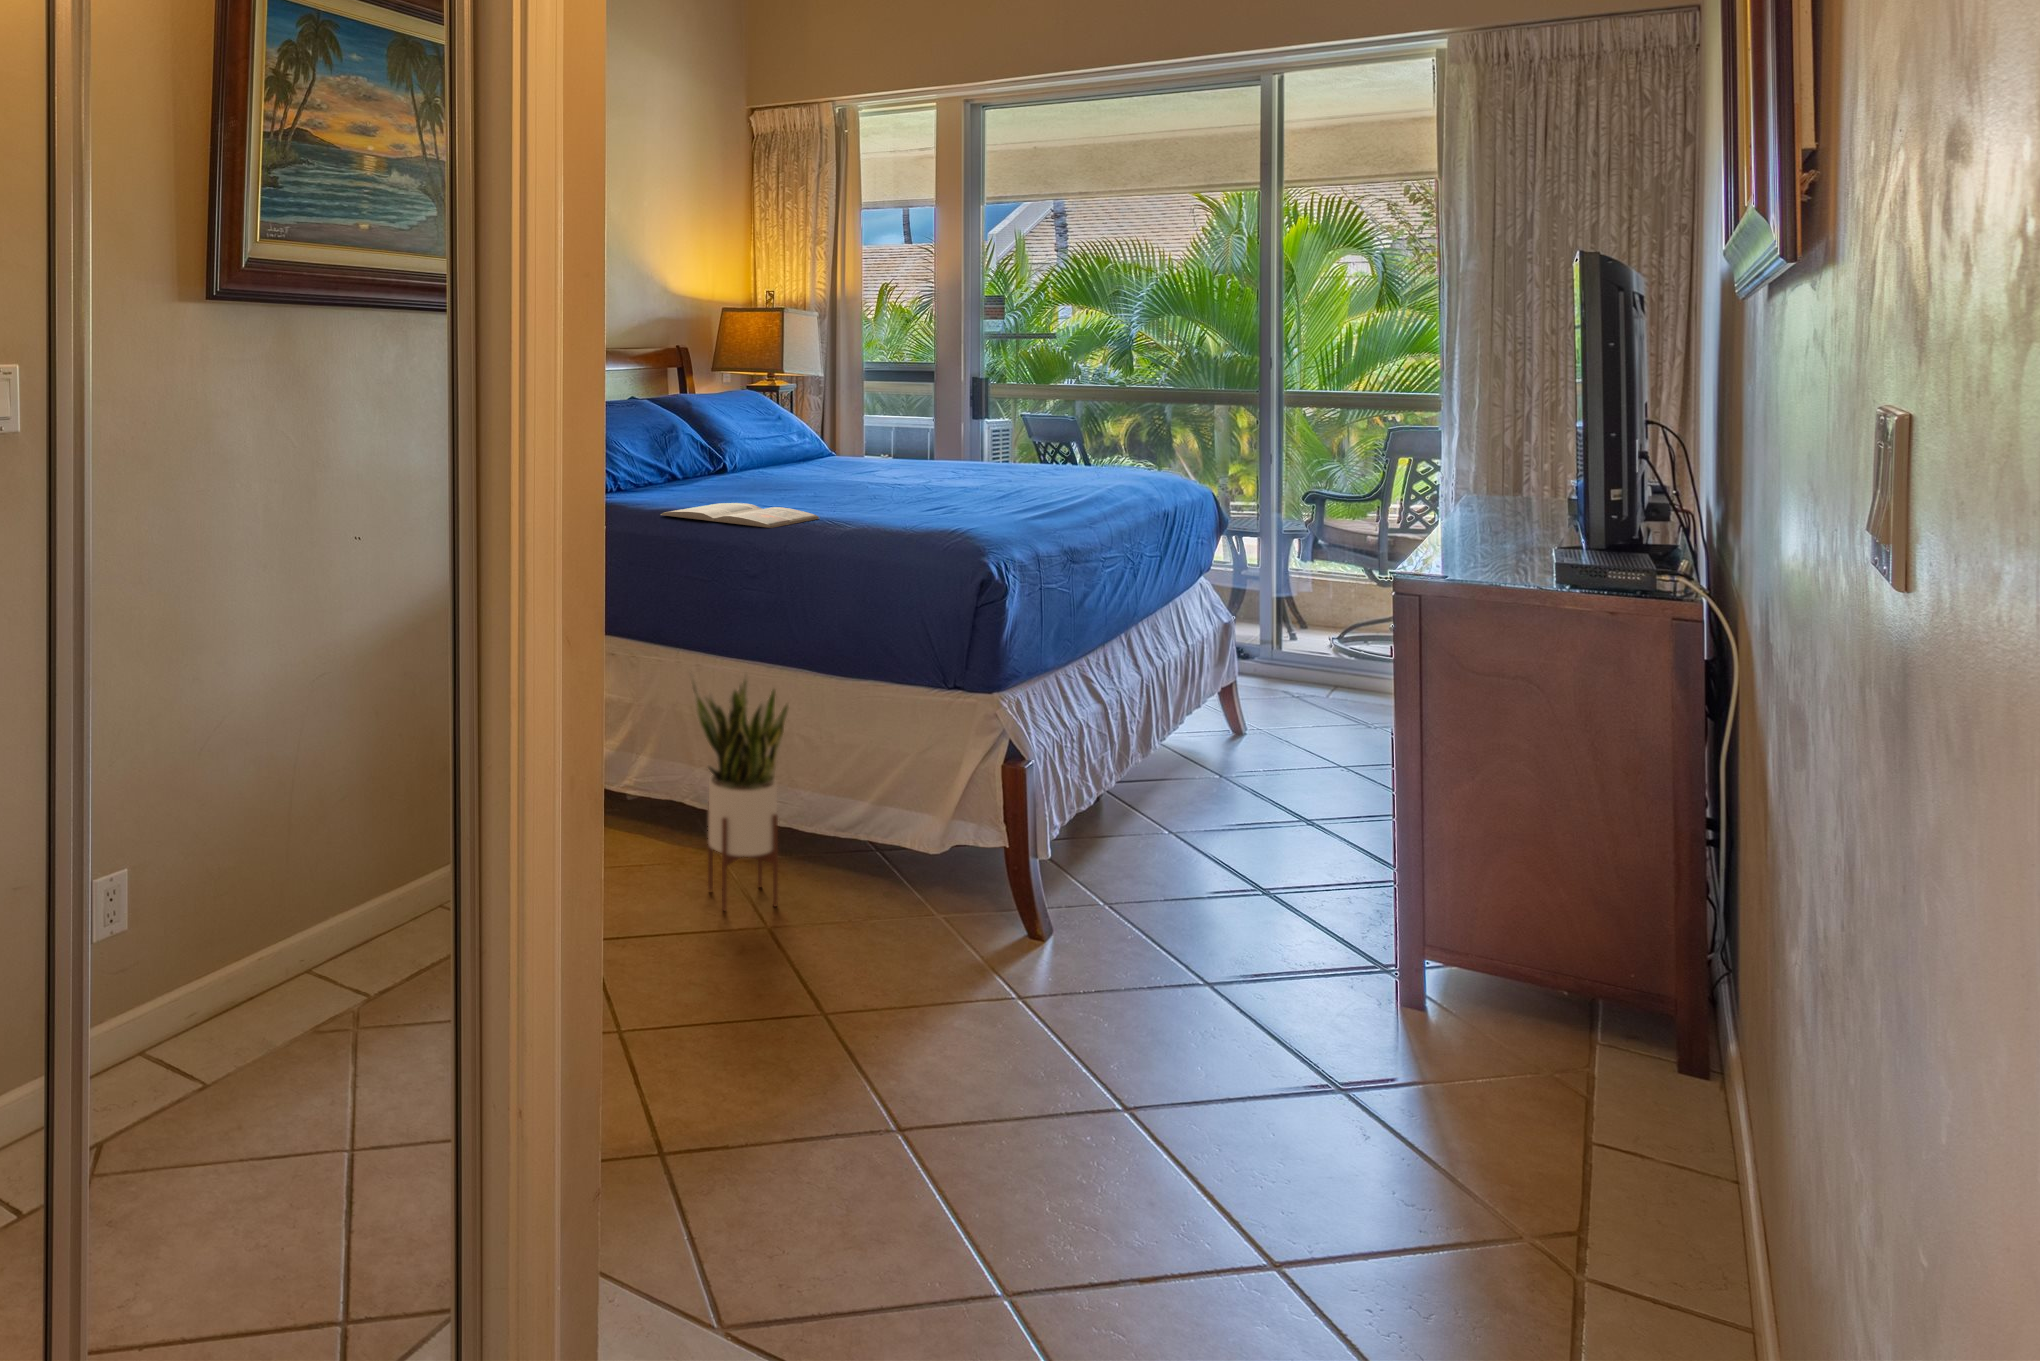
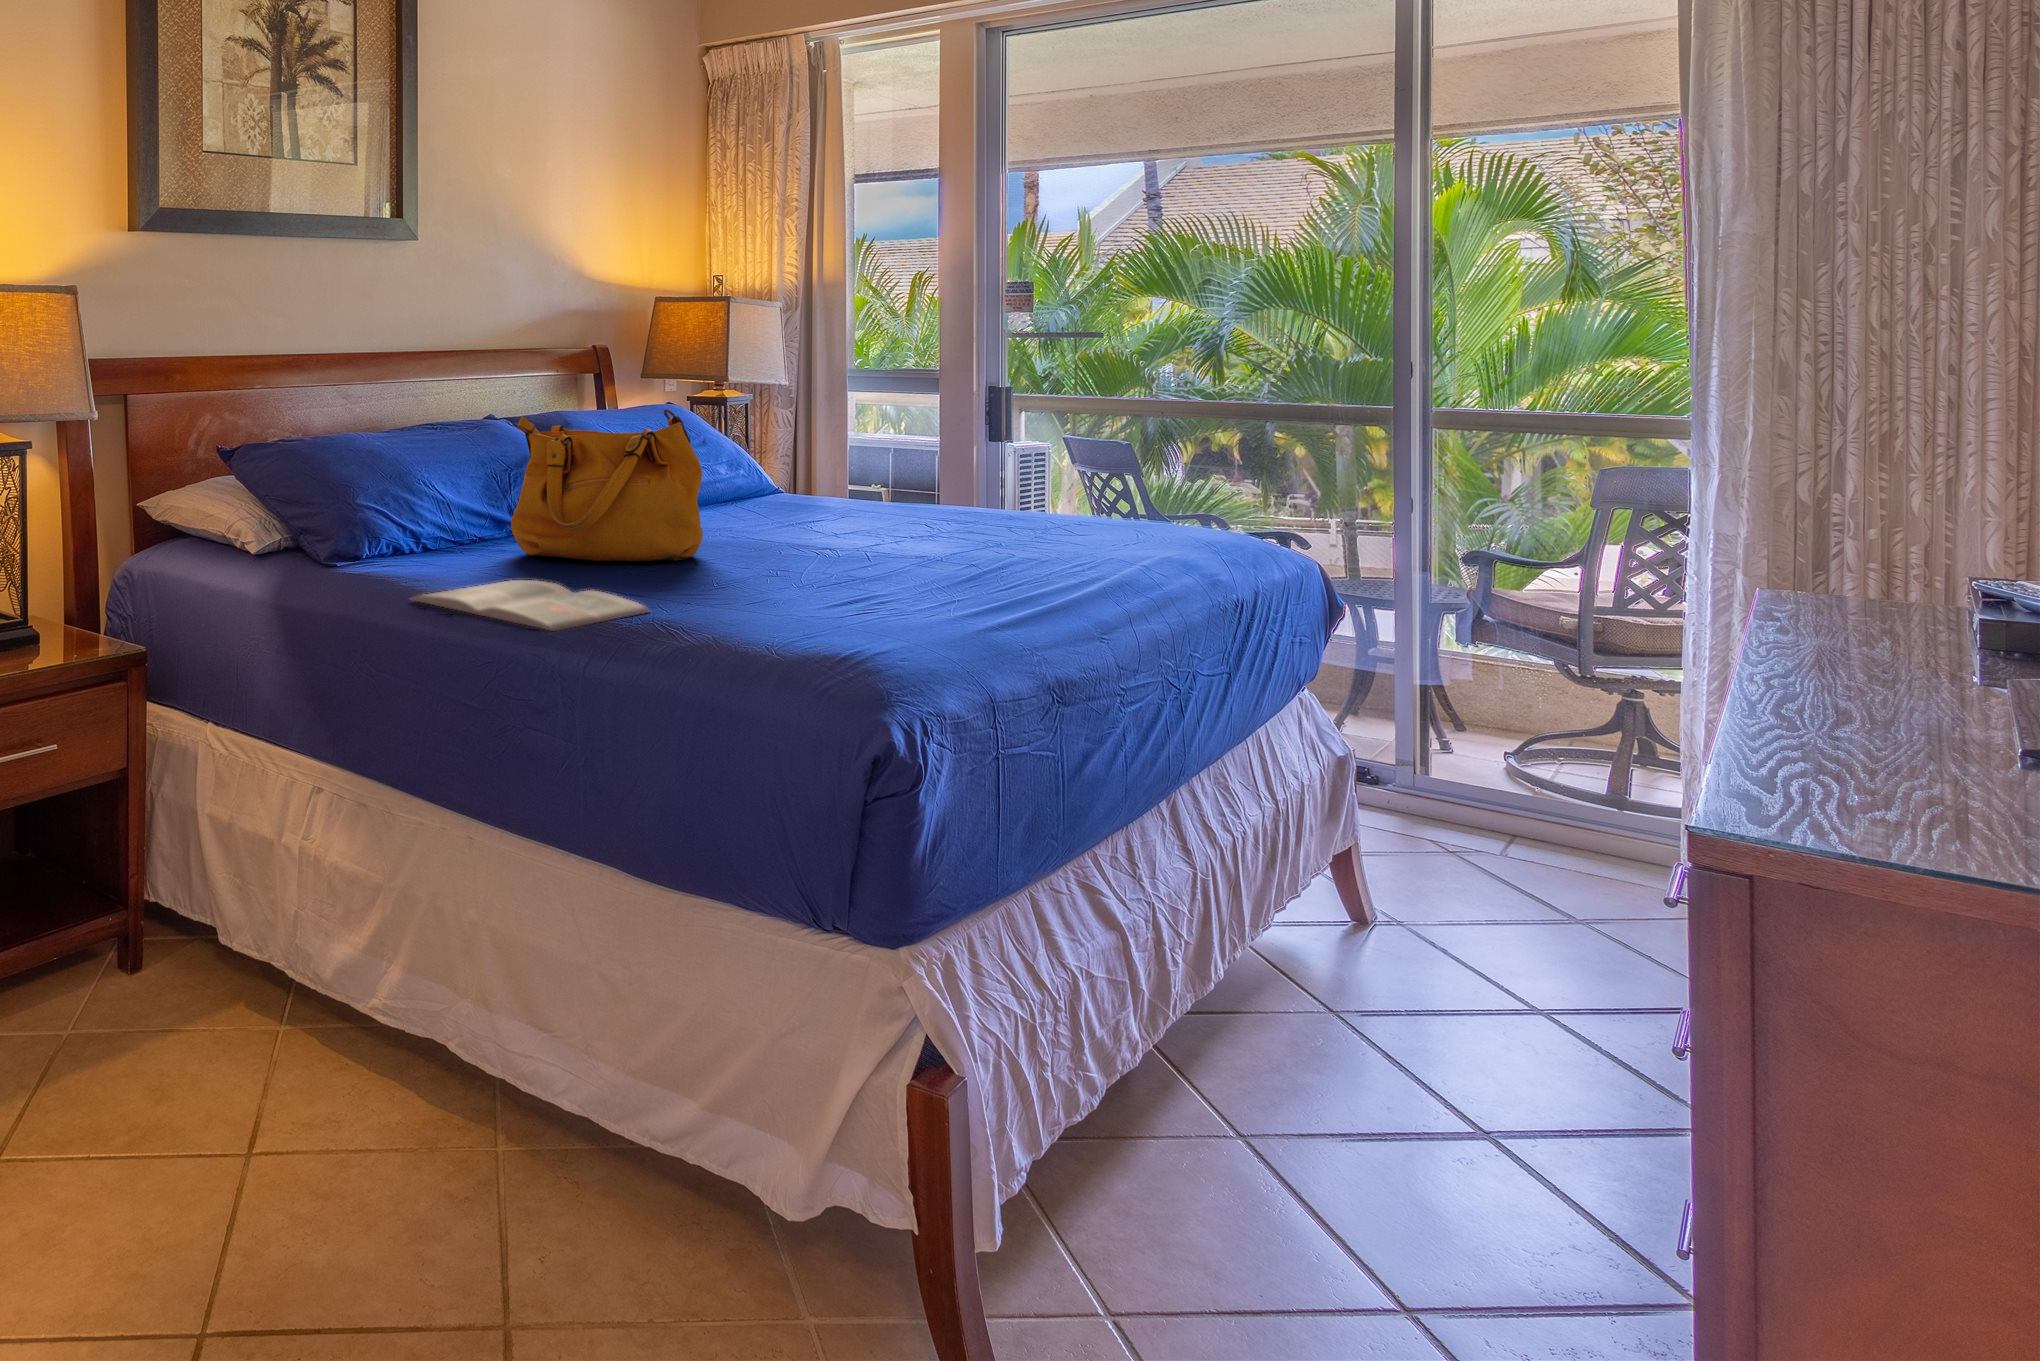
handbag: none [690,392,821,494] -> present [511,409,703,561]
potted plant: present [689,671,789,910] -> none [404,863,565,1276]

